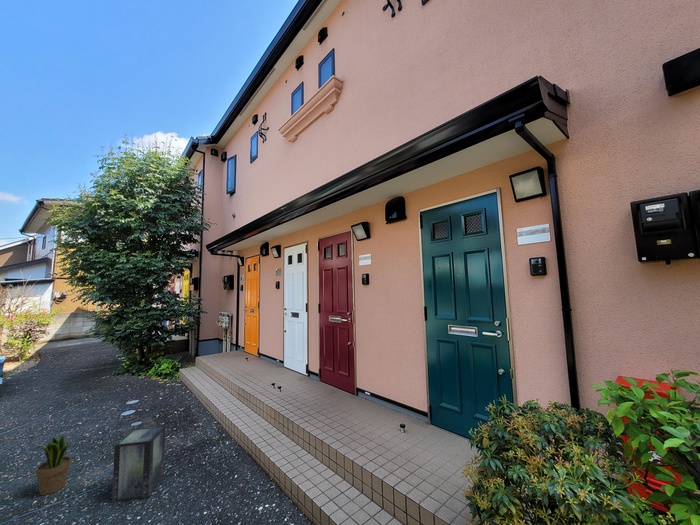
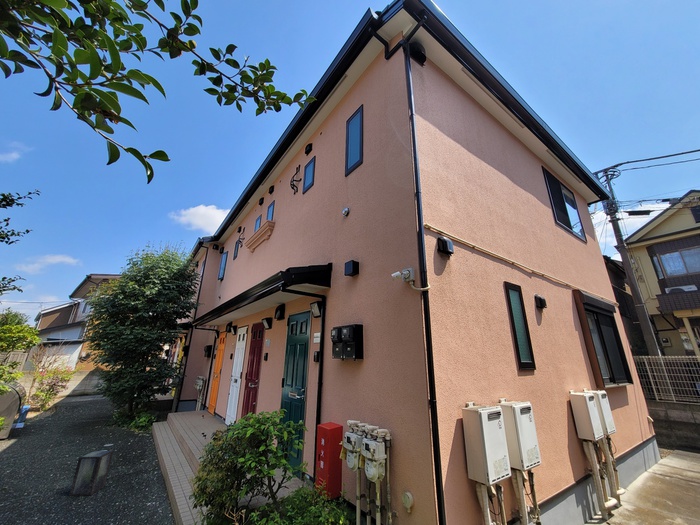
potted plant: present [35,435,72,495] -> none [31,451,60,490]

